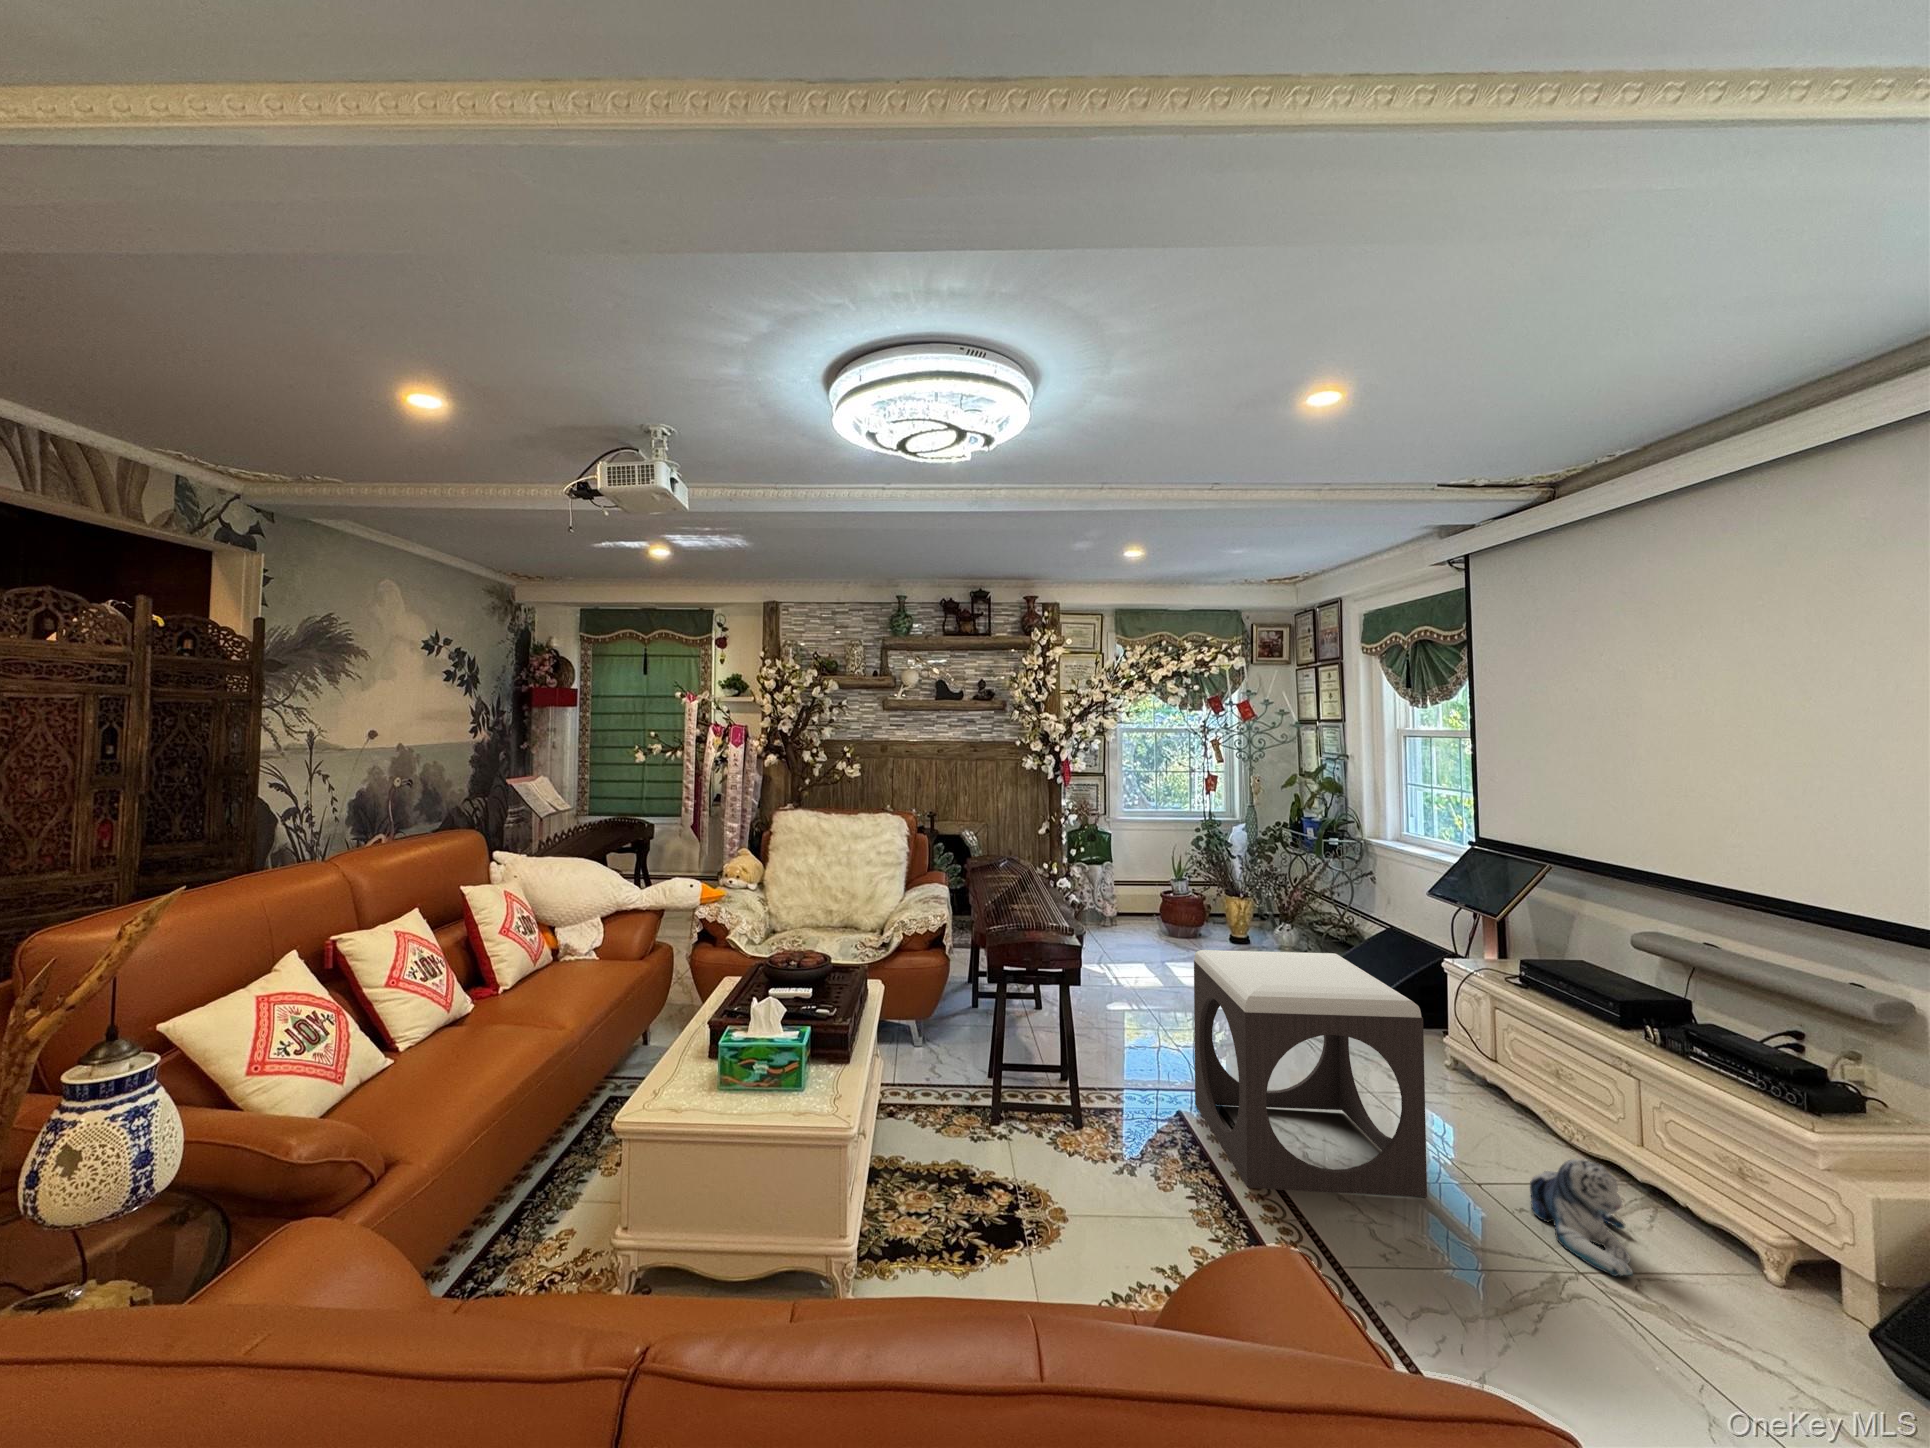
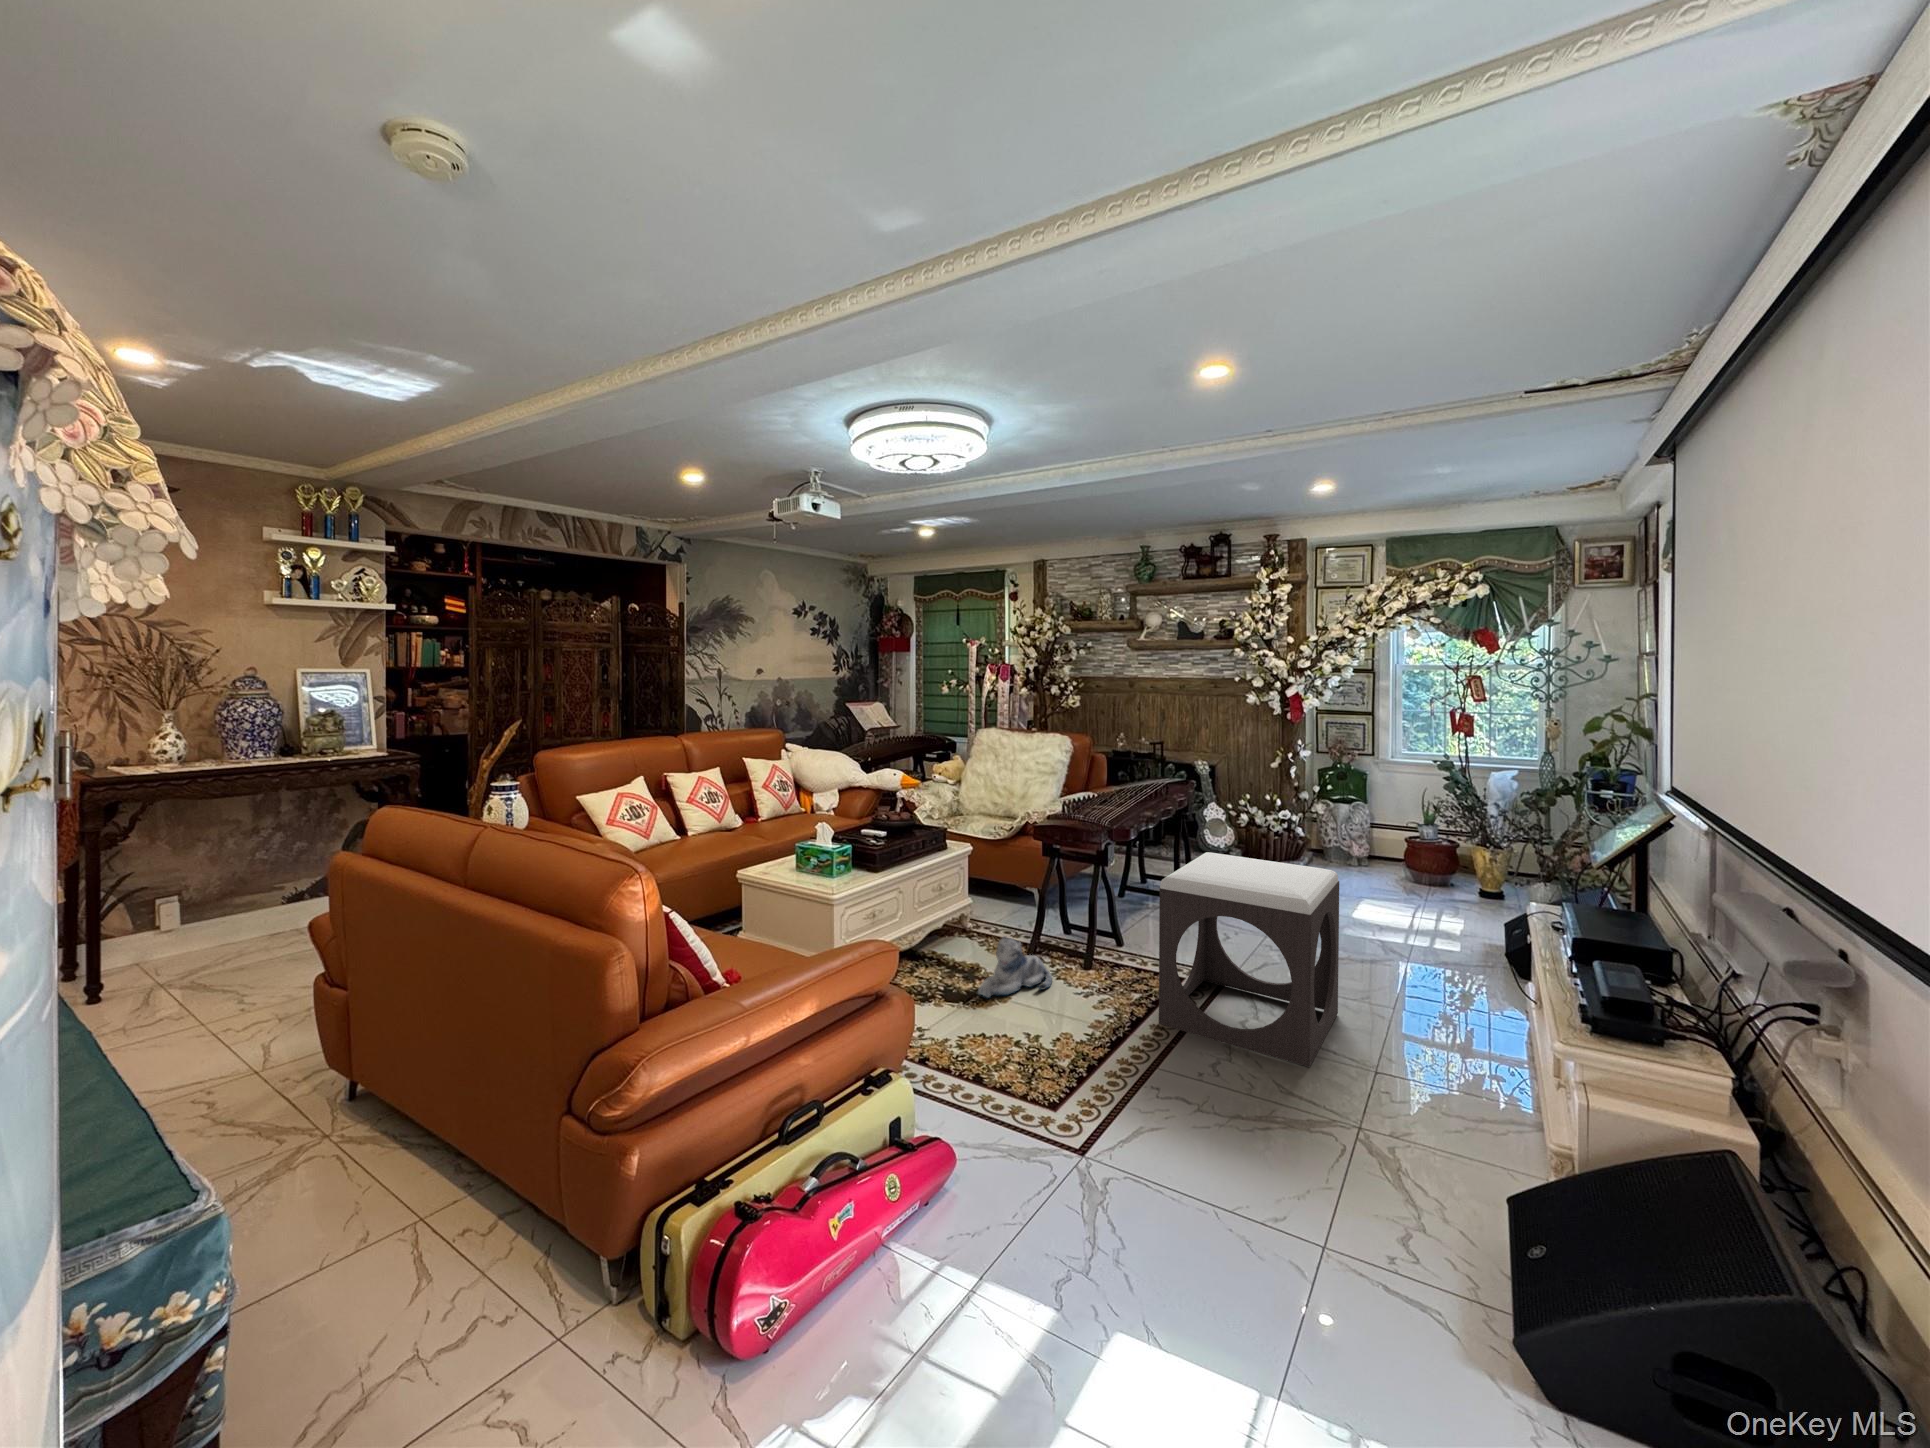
plush toy: present [1530,1159,1633,1276] -> present [978,936,1052,998]

